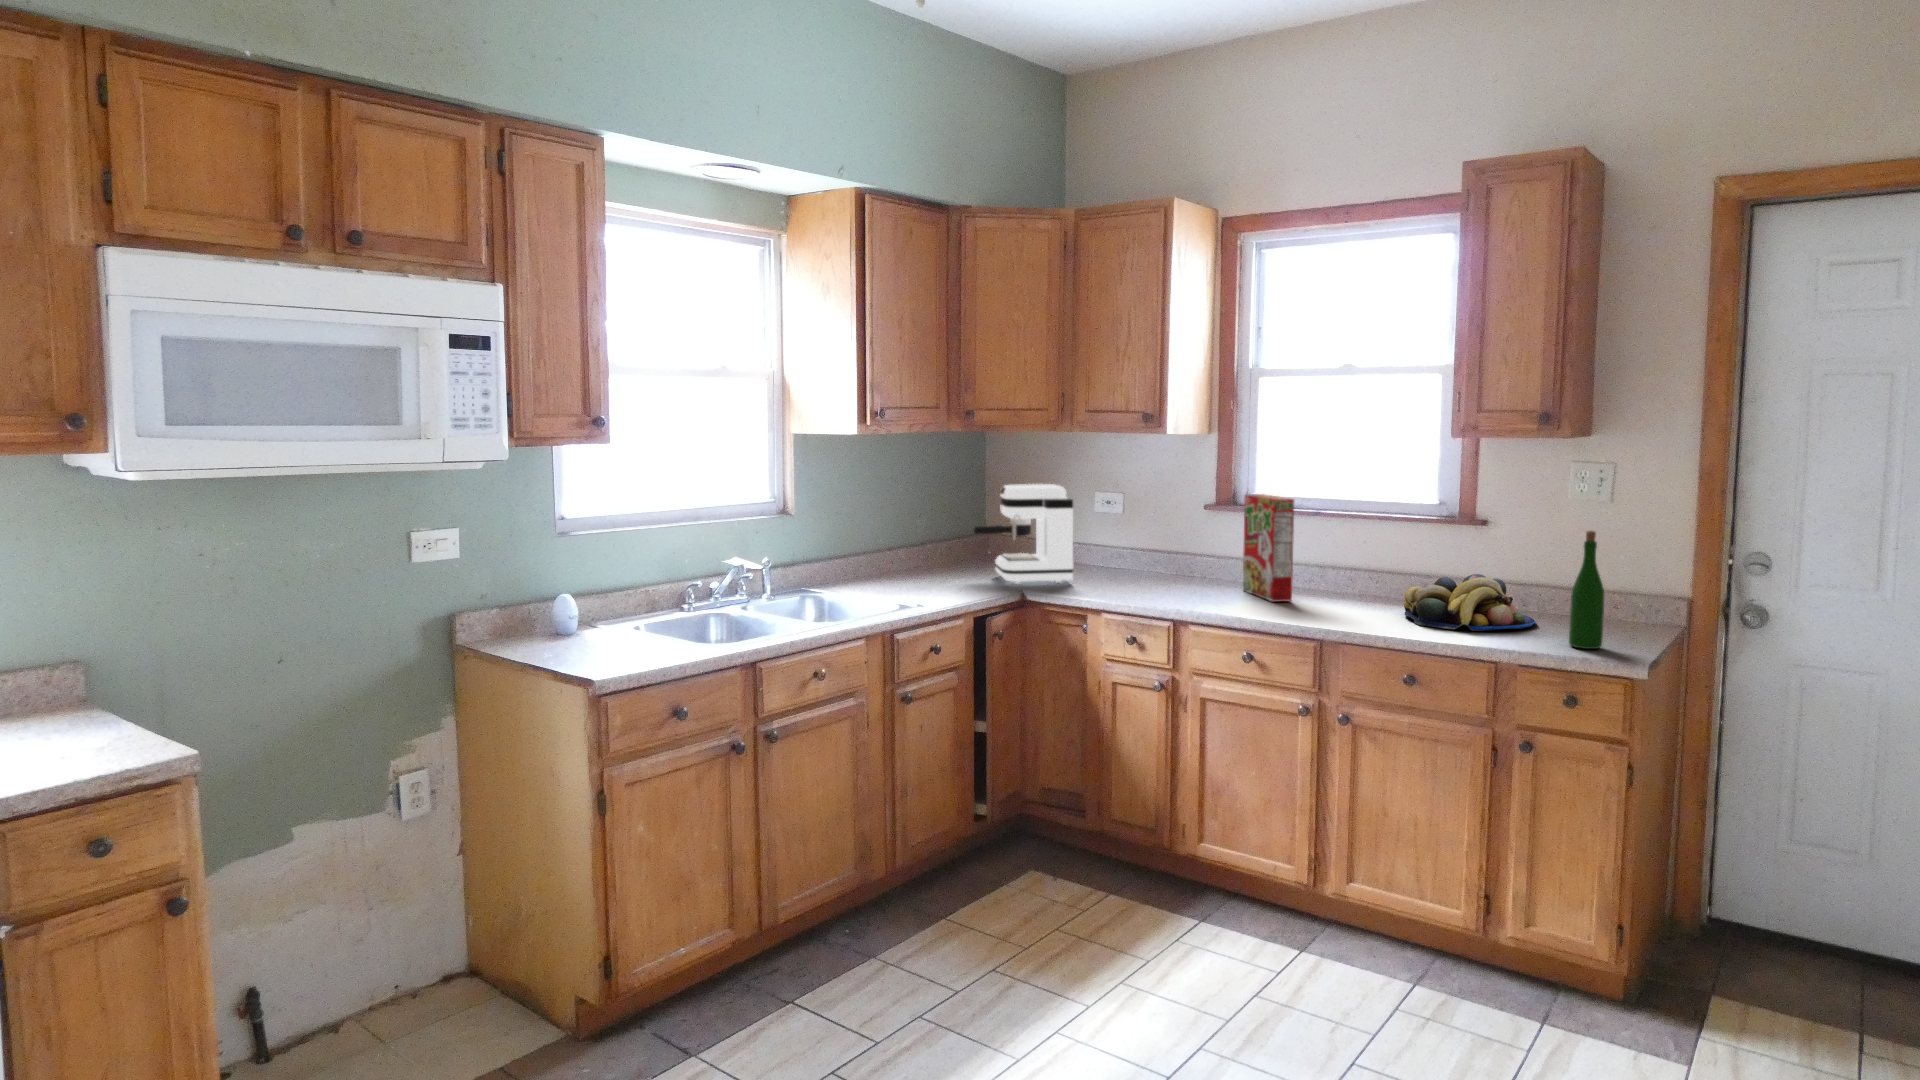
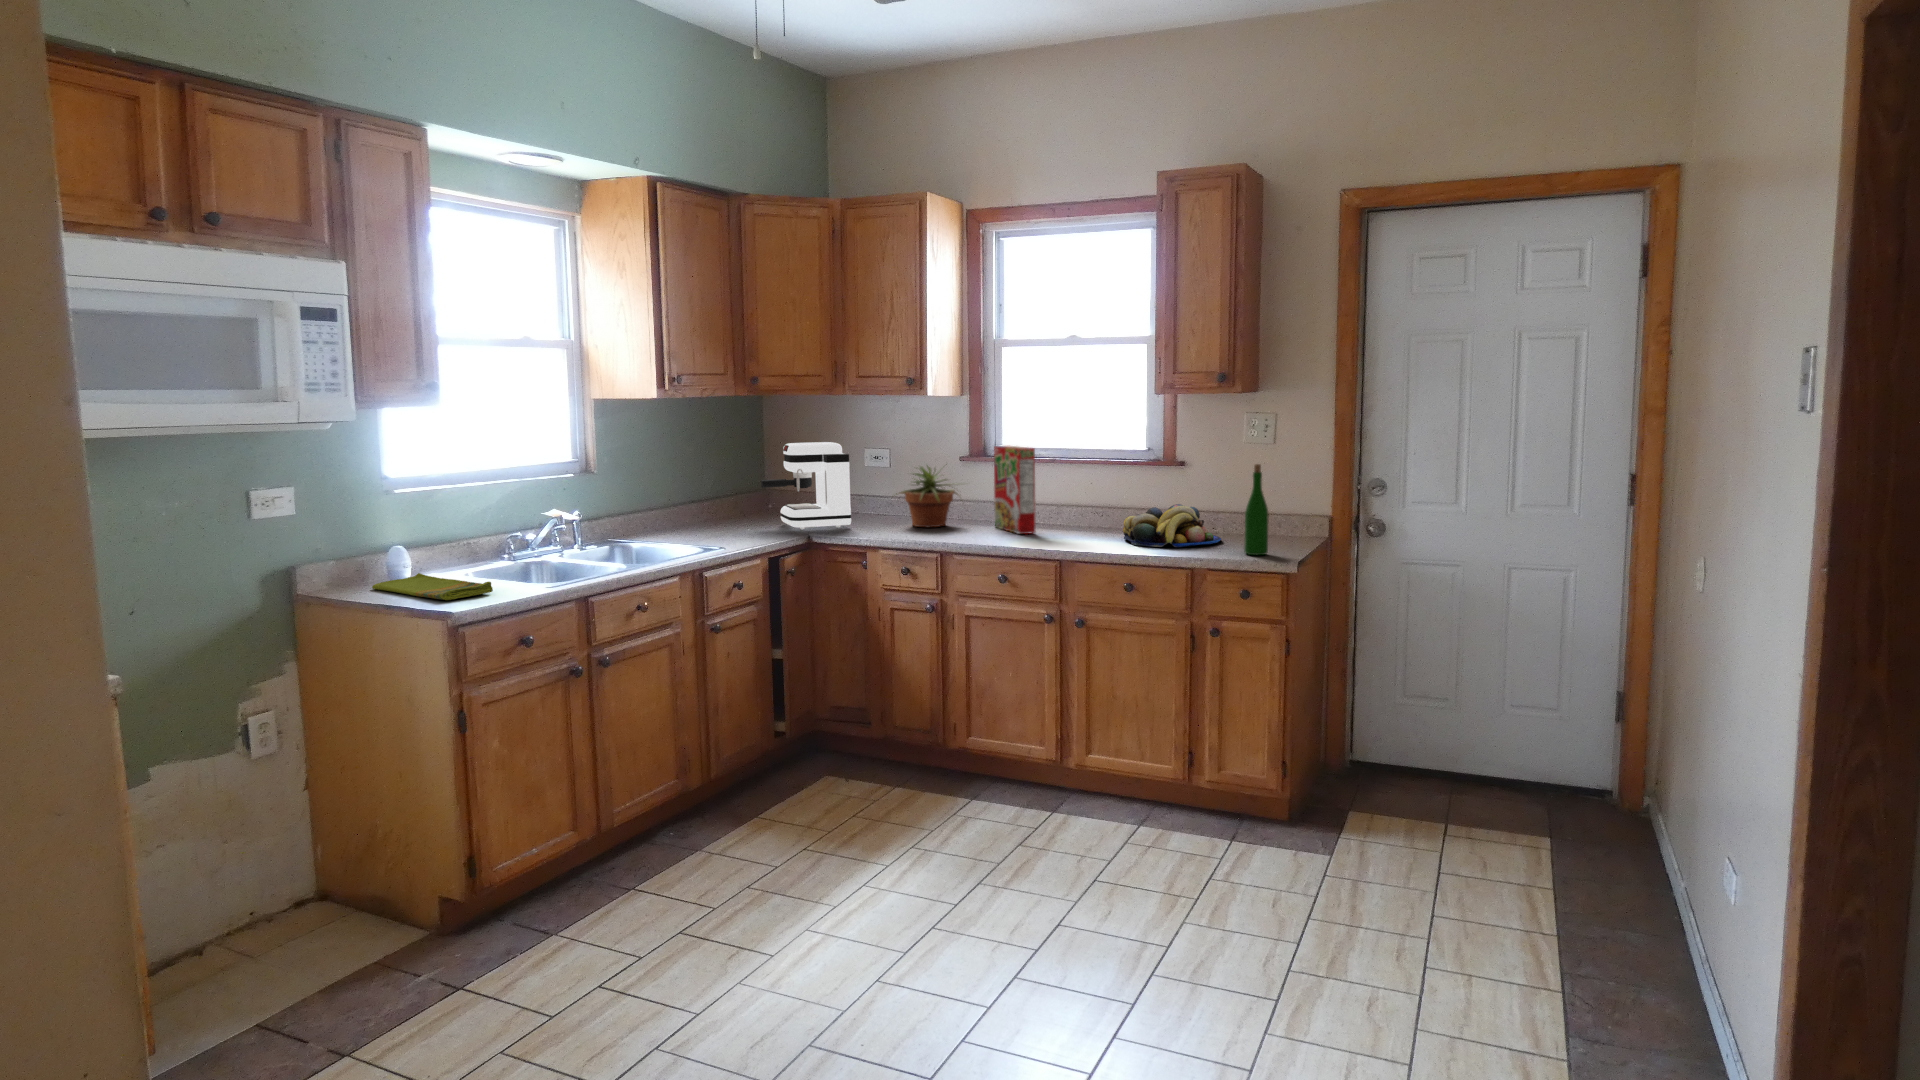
potted plant: none [1120,511,1215,587] -> present [896,464,958,527]
dish towel: none [532,625,650,662] -> present [372,573,493,600]

